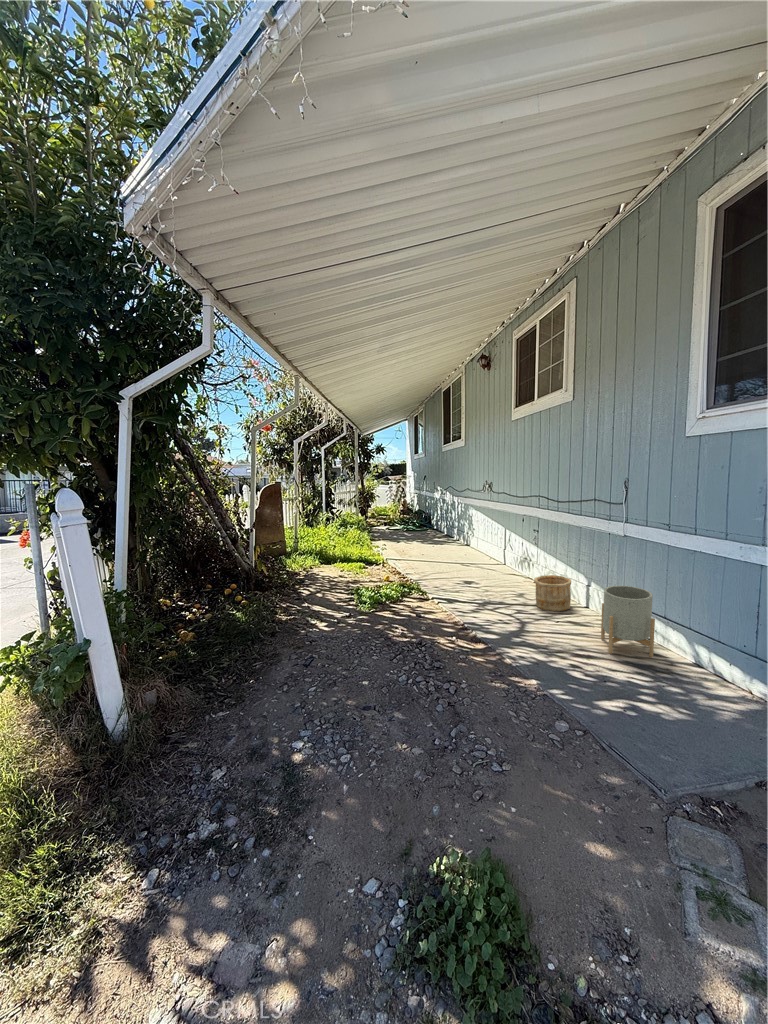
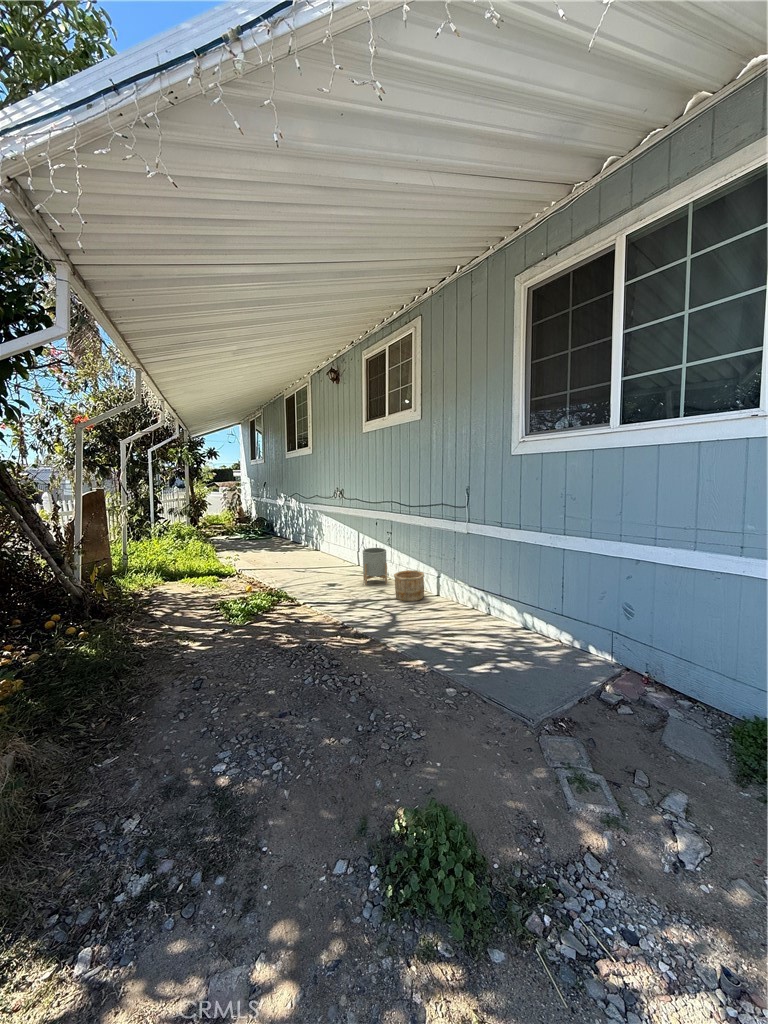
planter: present [601,586,655,657] -> present [363,548,387,585]

